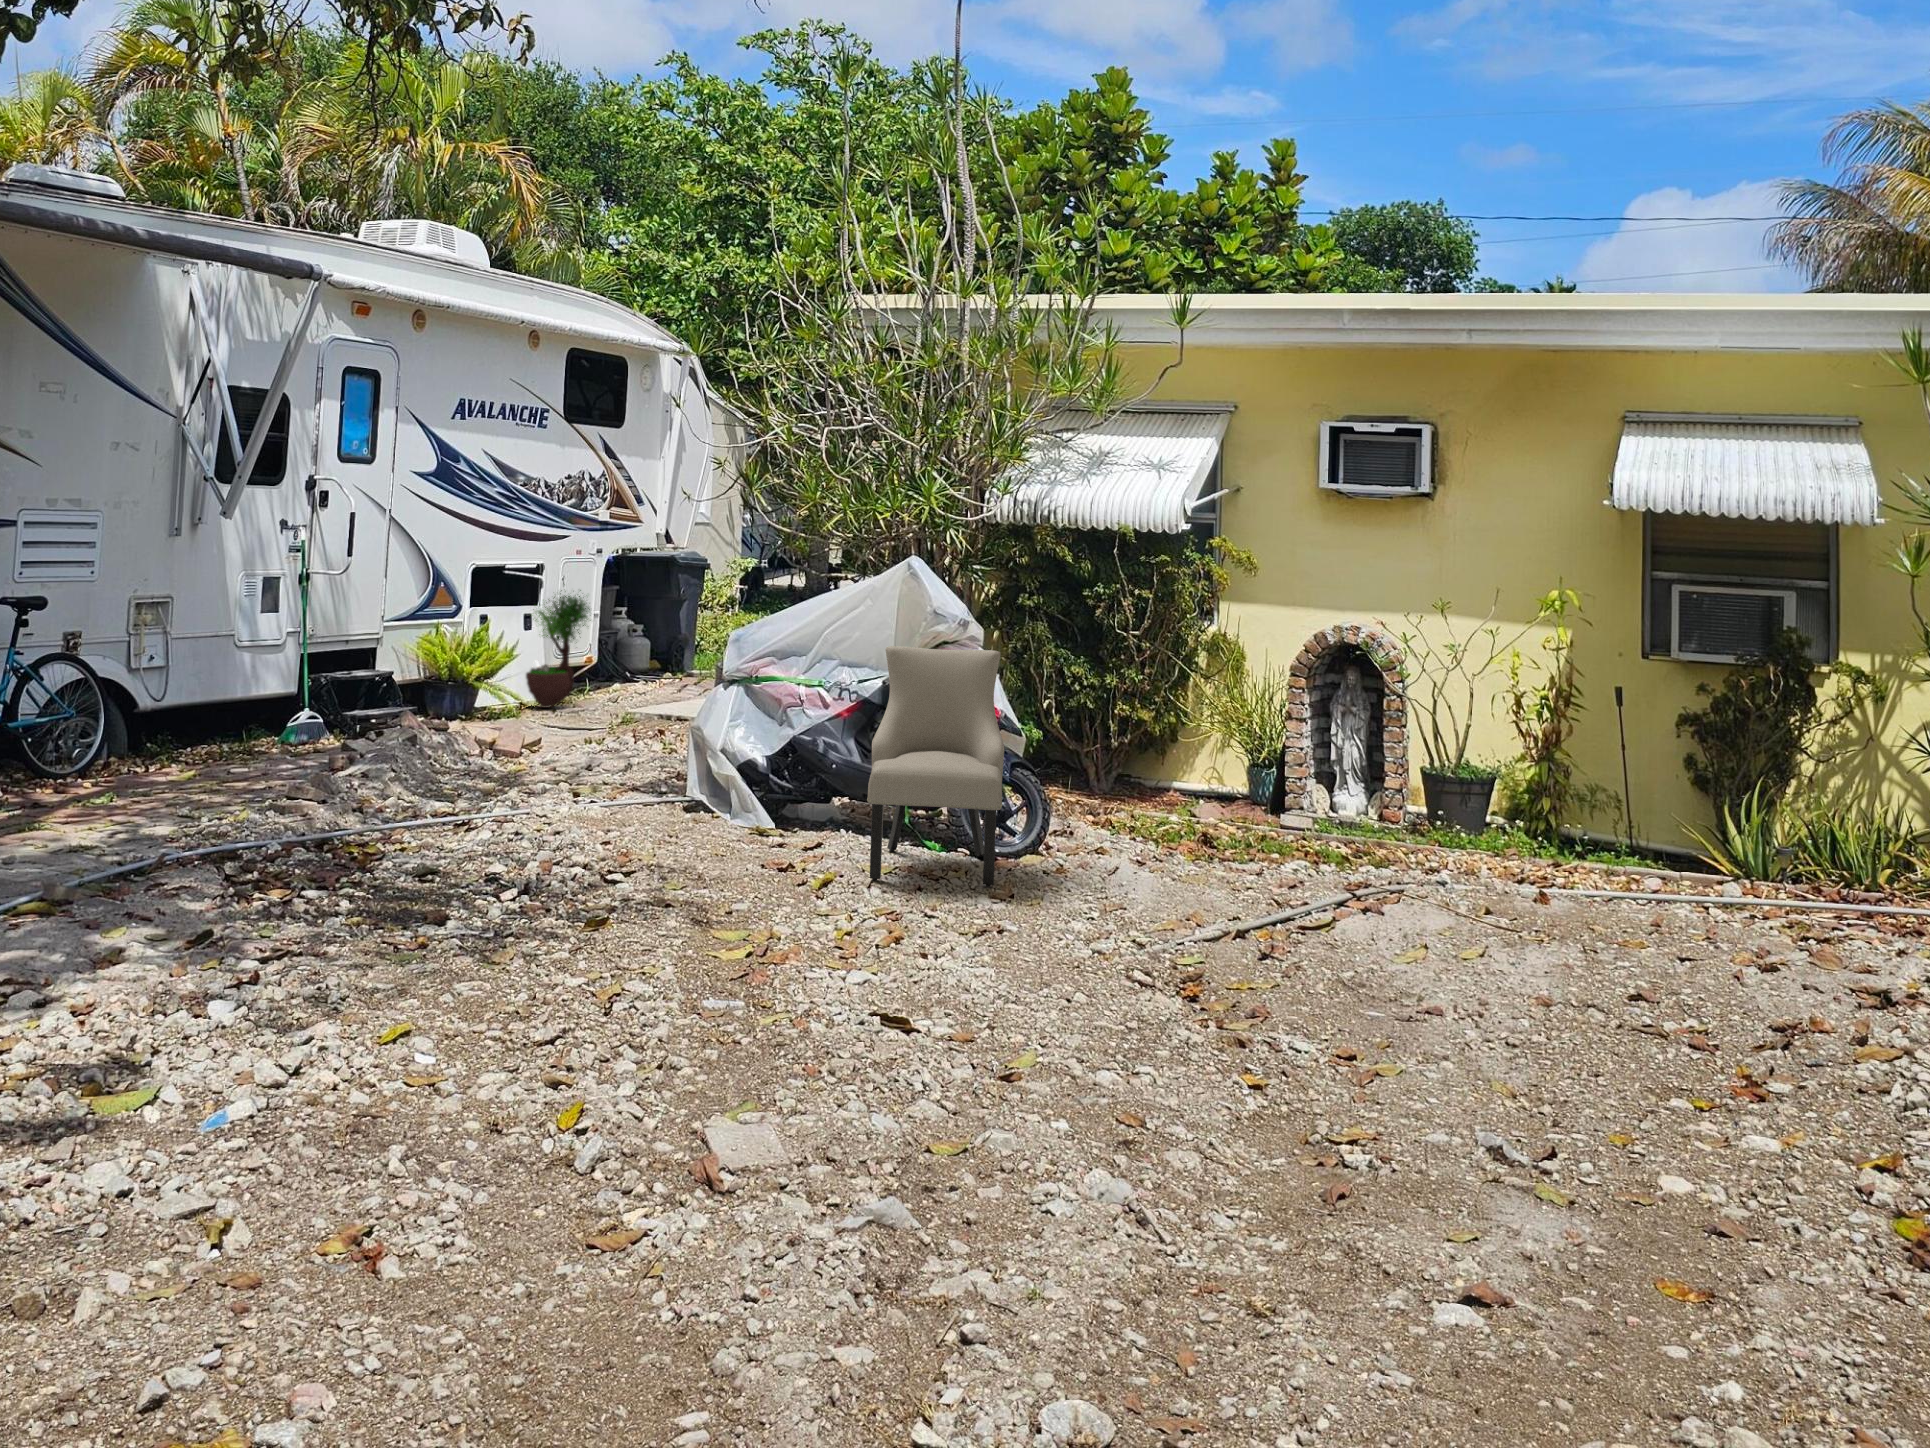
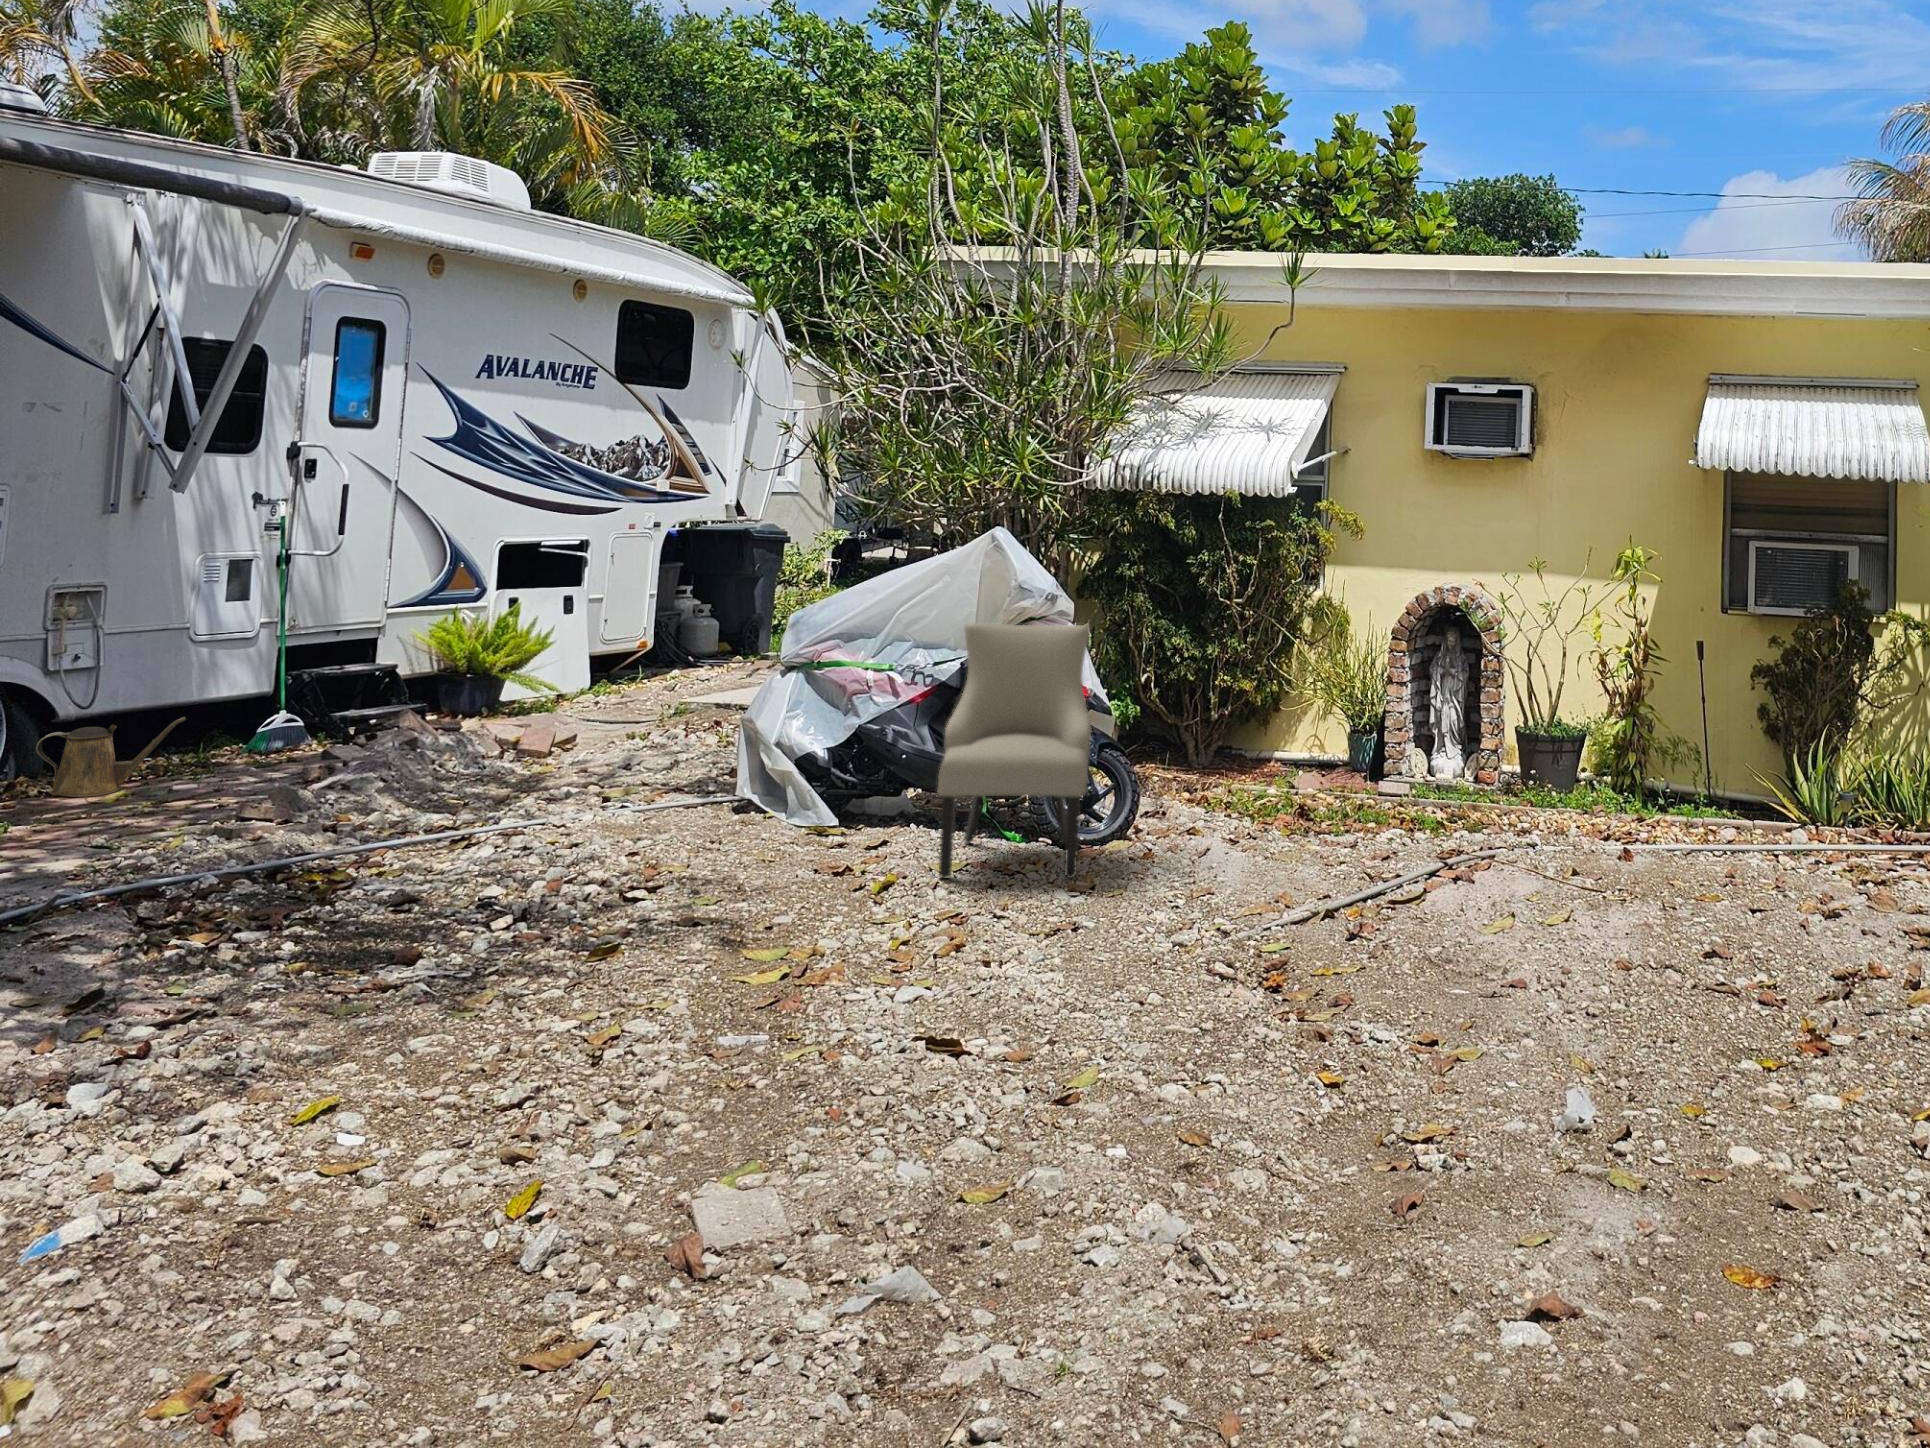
potted tree: present [526,590,591,708] -> none [558,558,647,696]
watering can: none [138,712,246,776] -> present [36,717,186,797]

